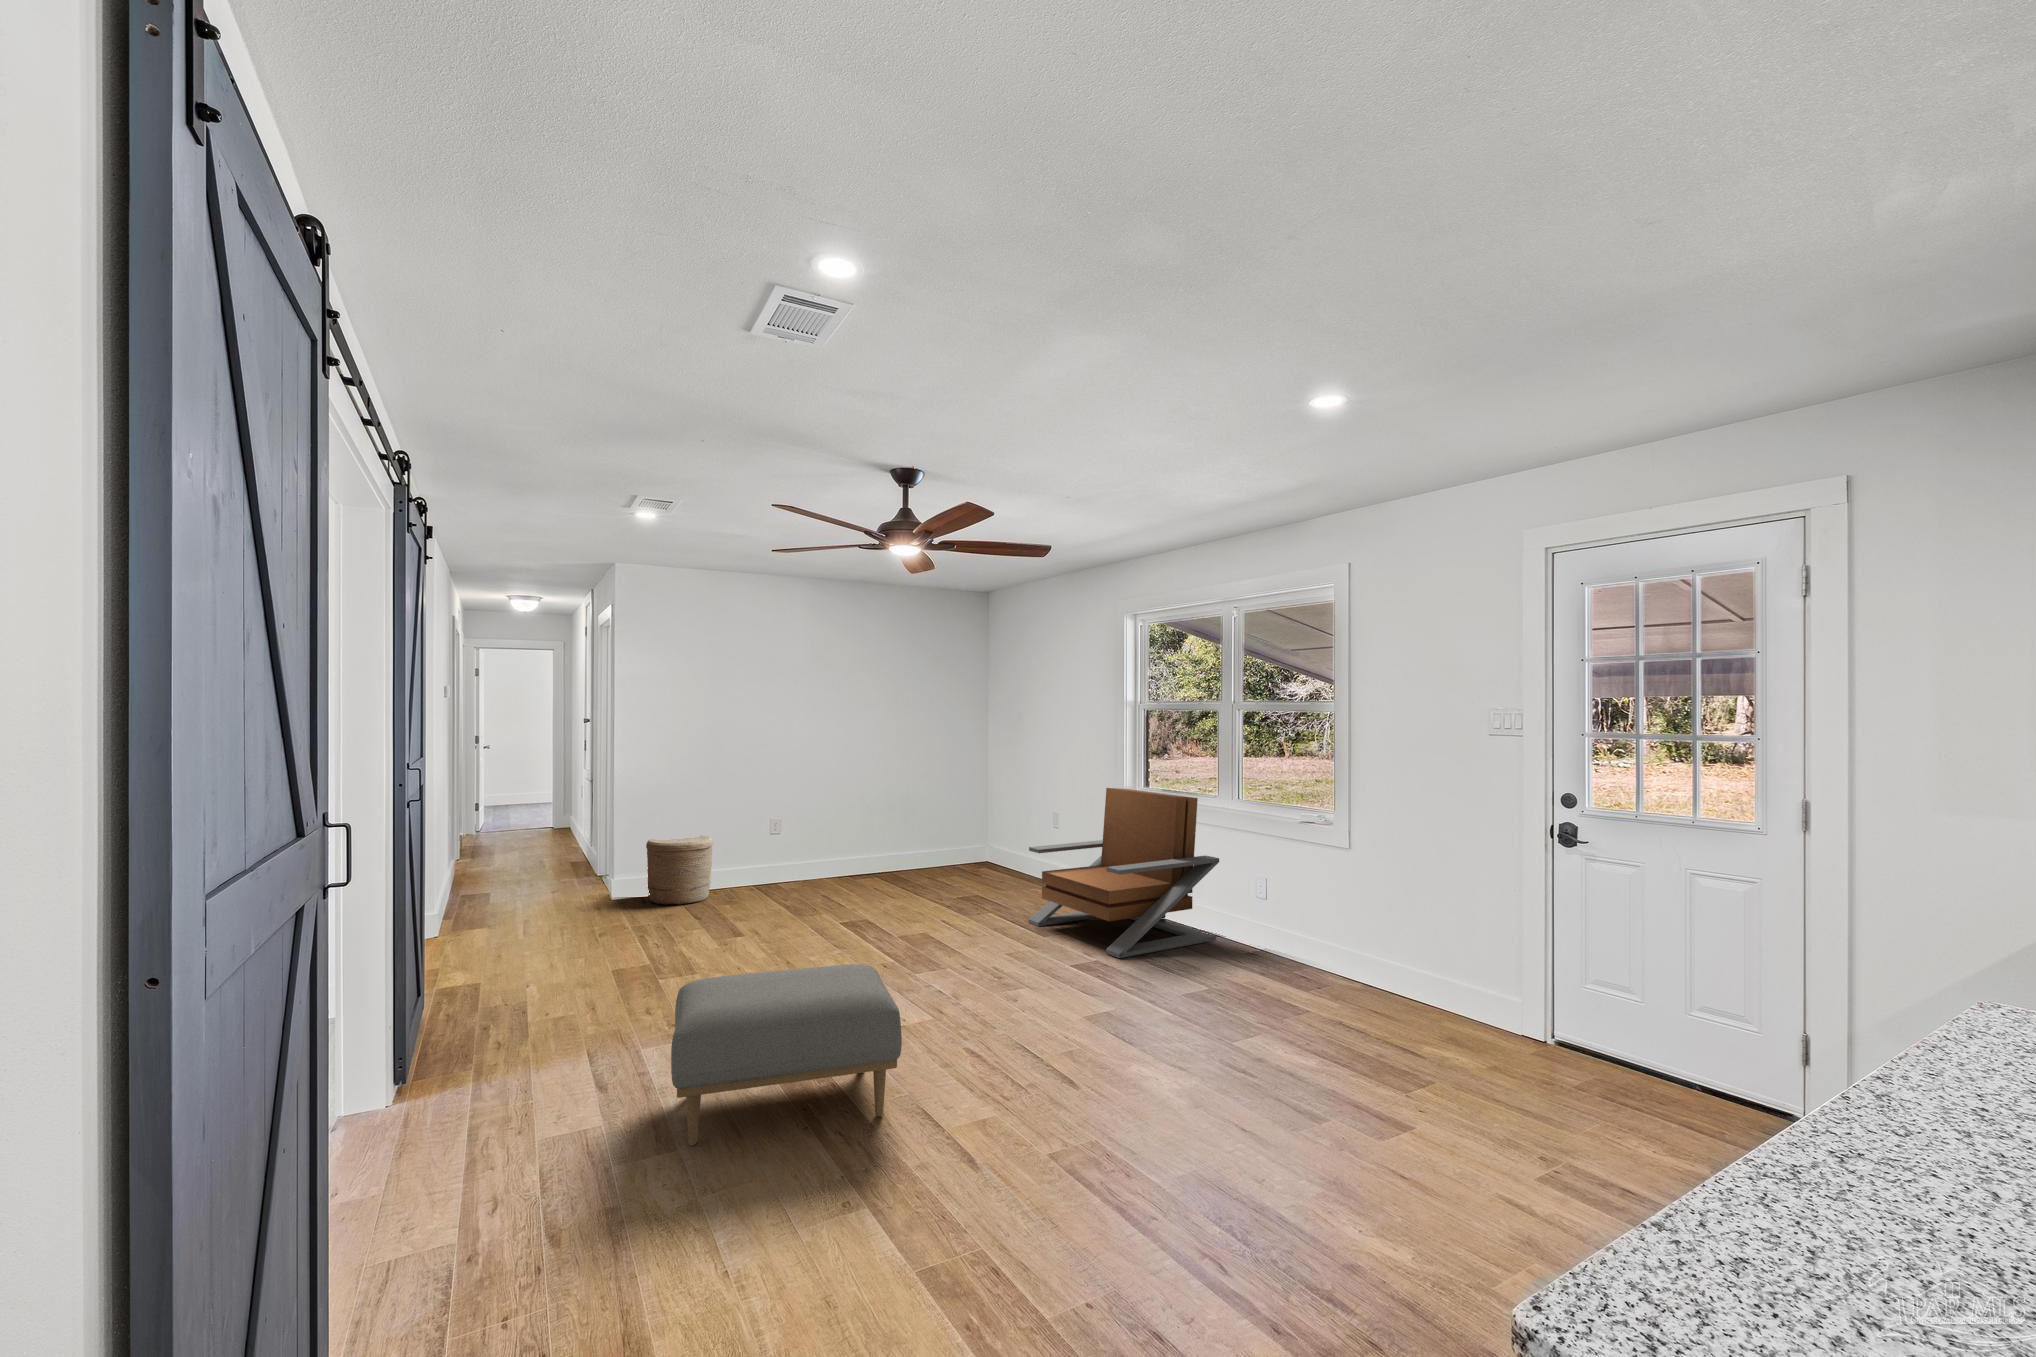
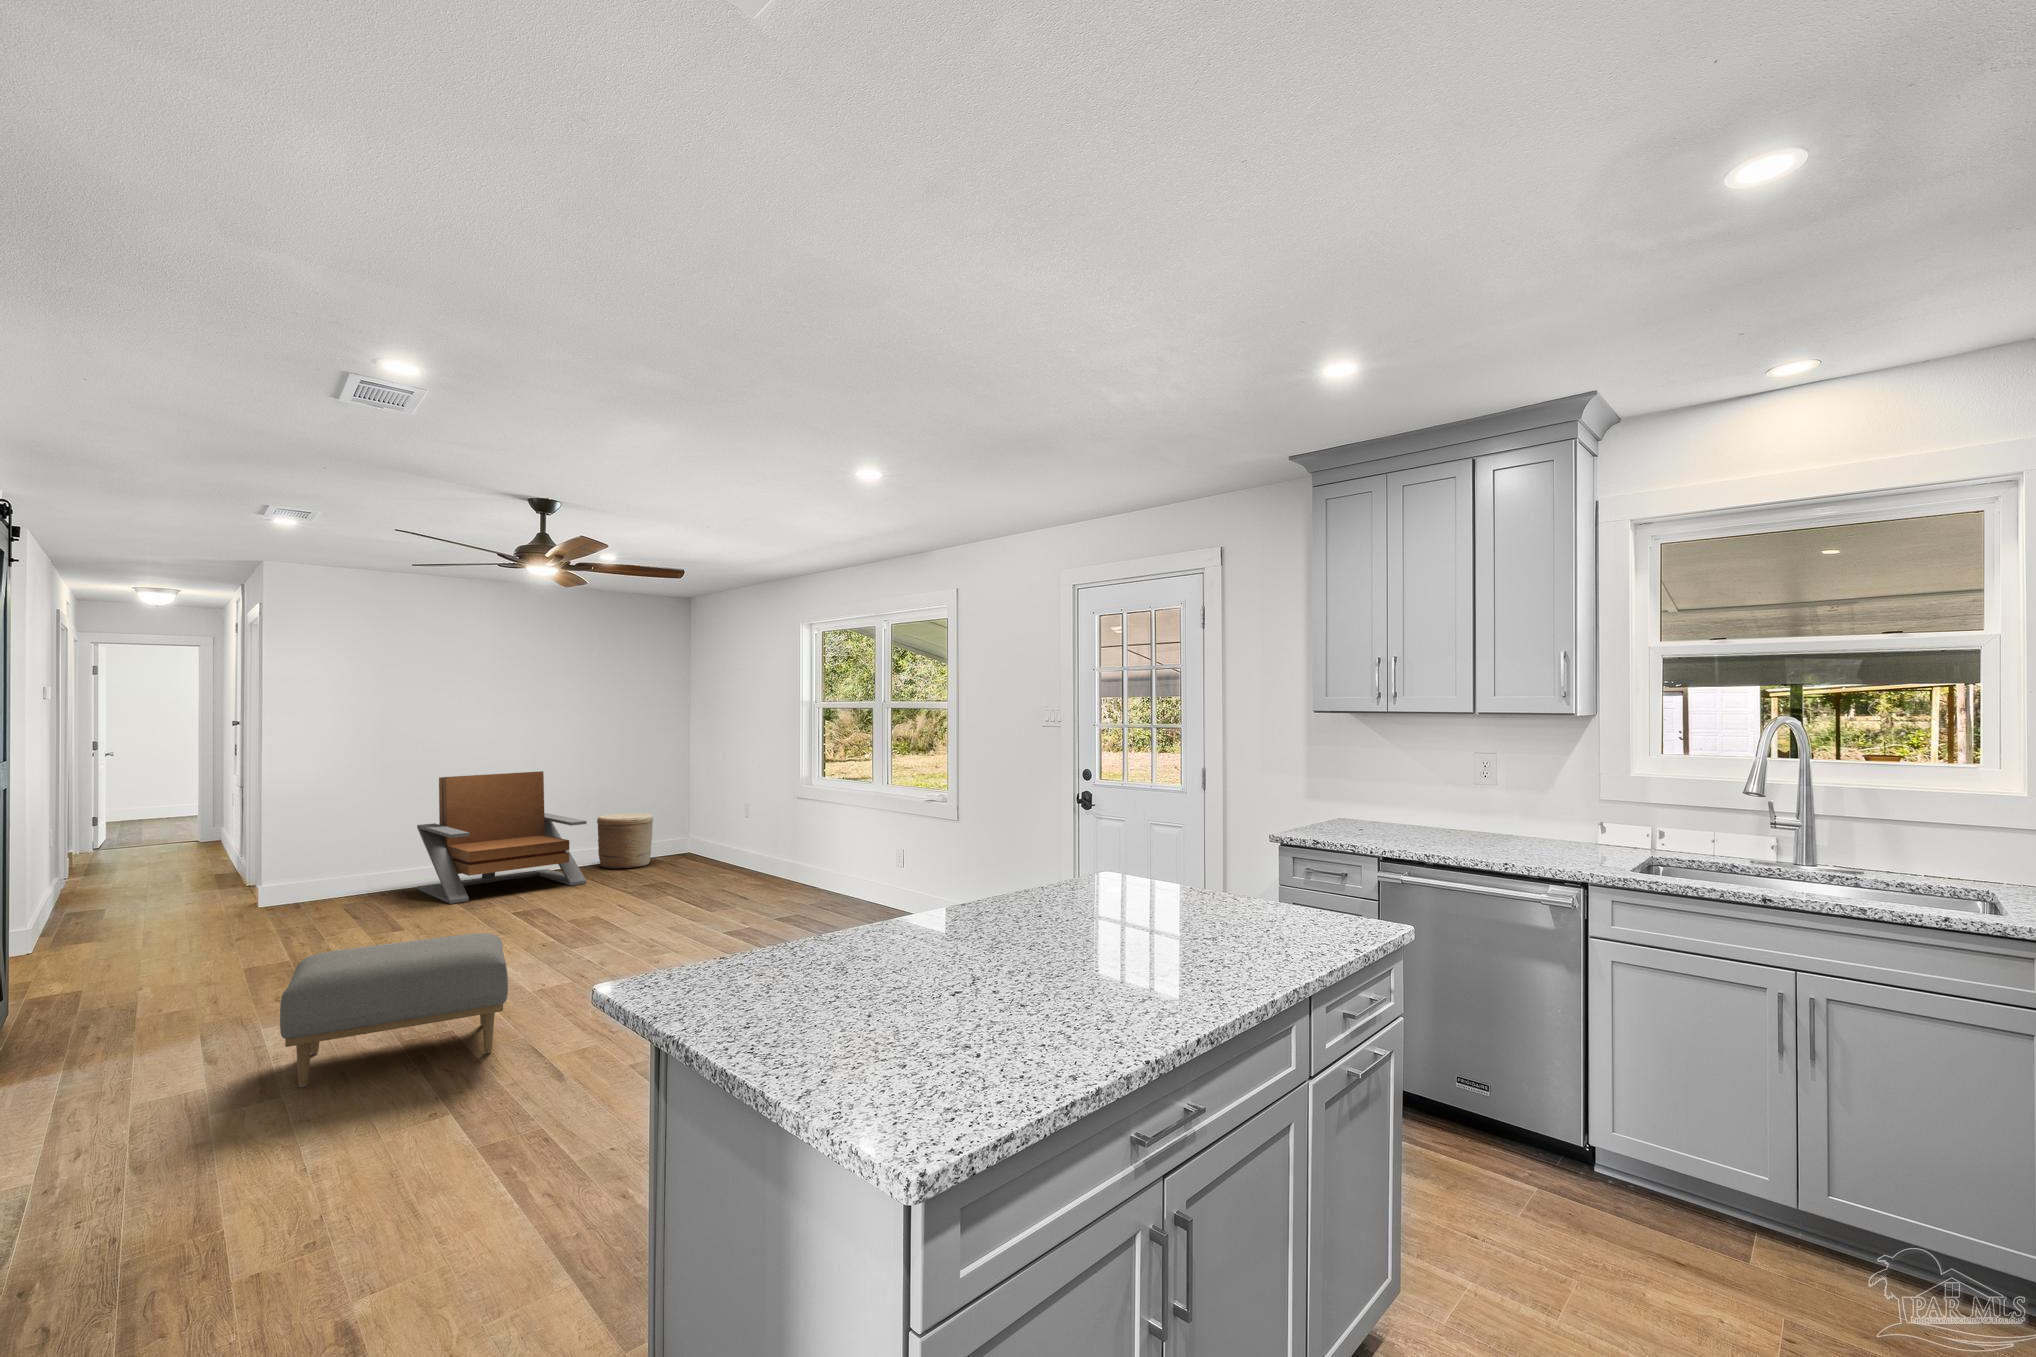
lounge chair: present [1028,788,1219,958] -> present [417,771,587,904]
woven basket: present [646,836,713,905] -> present [597,813,653,869]

